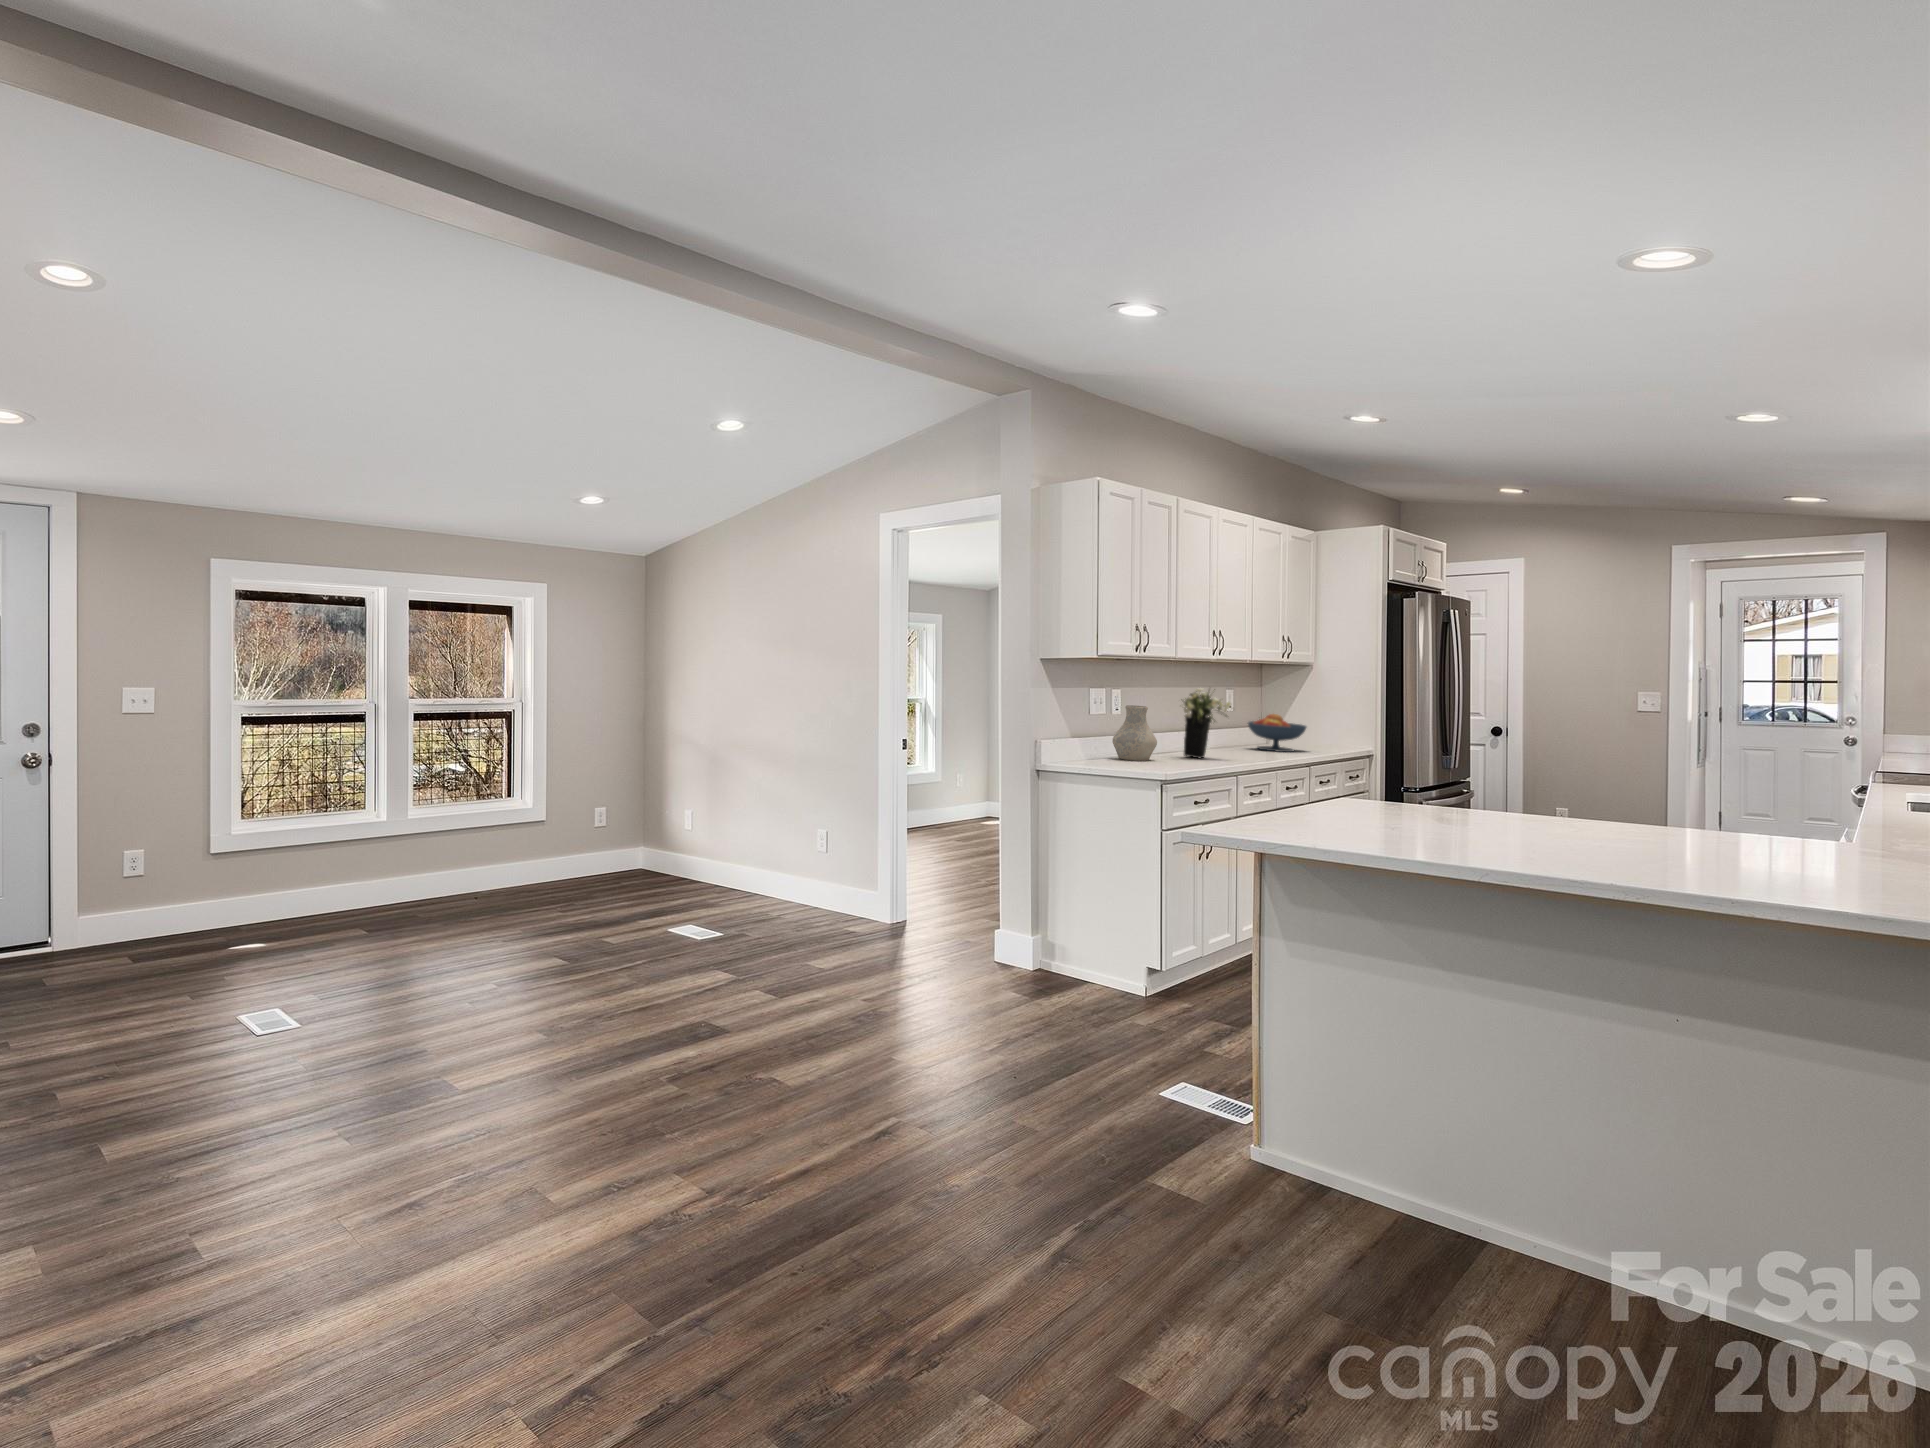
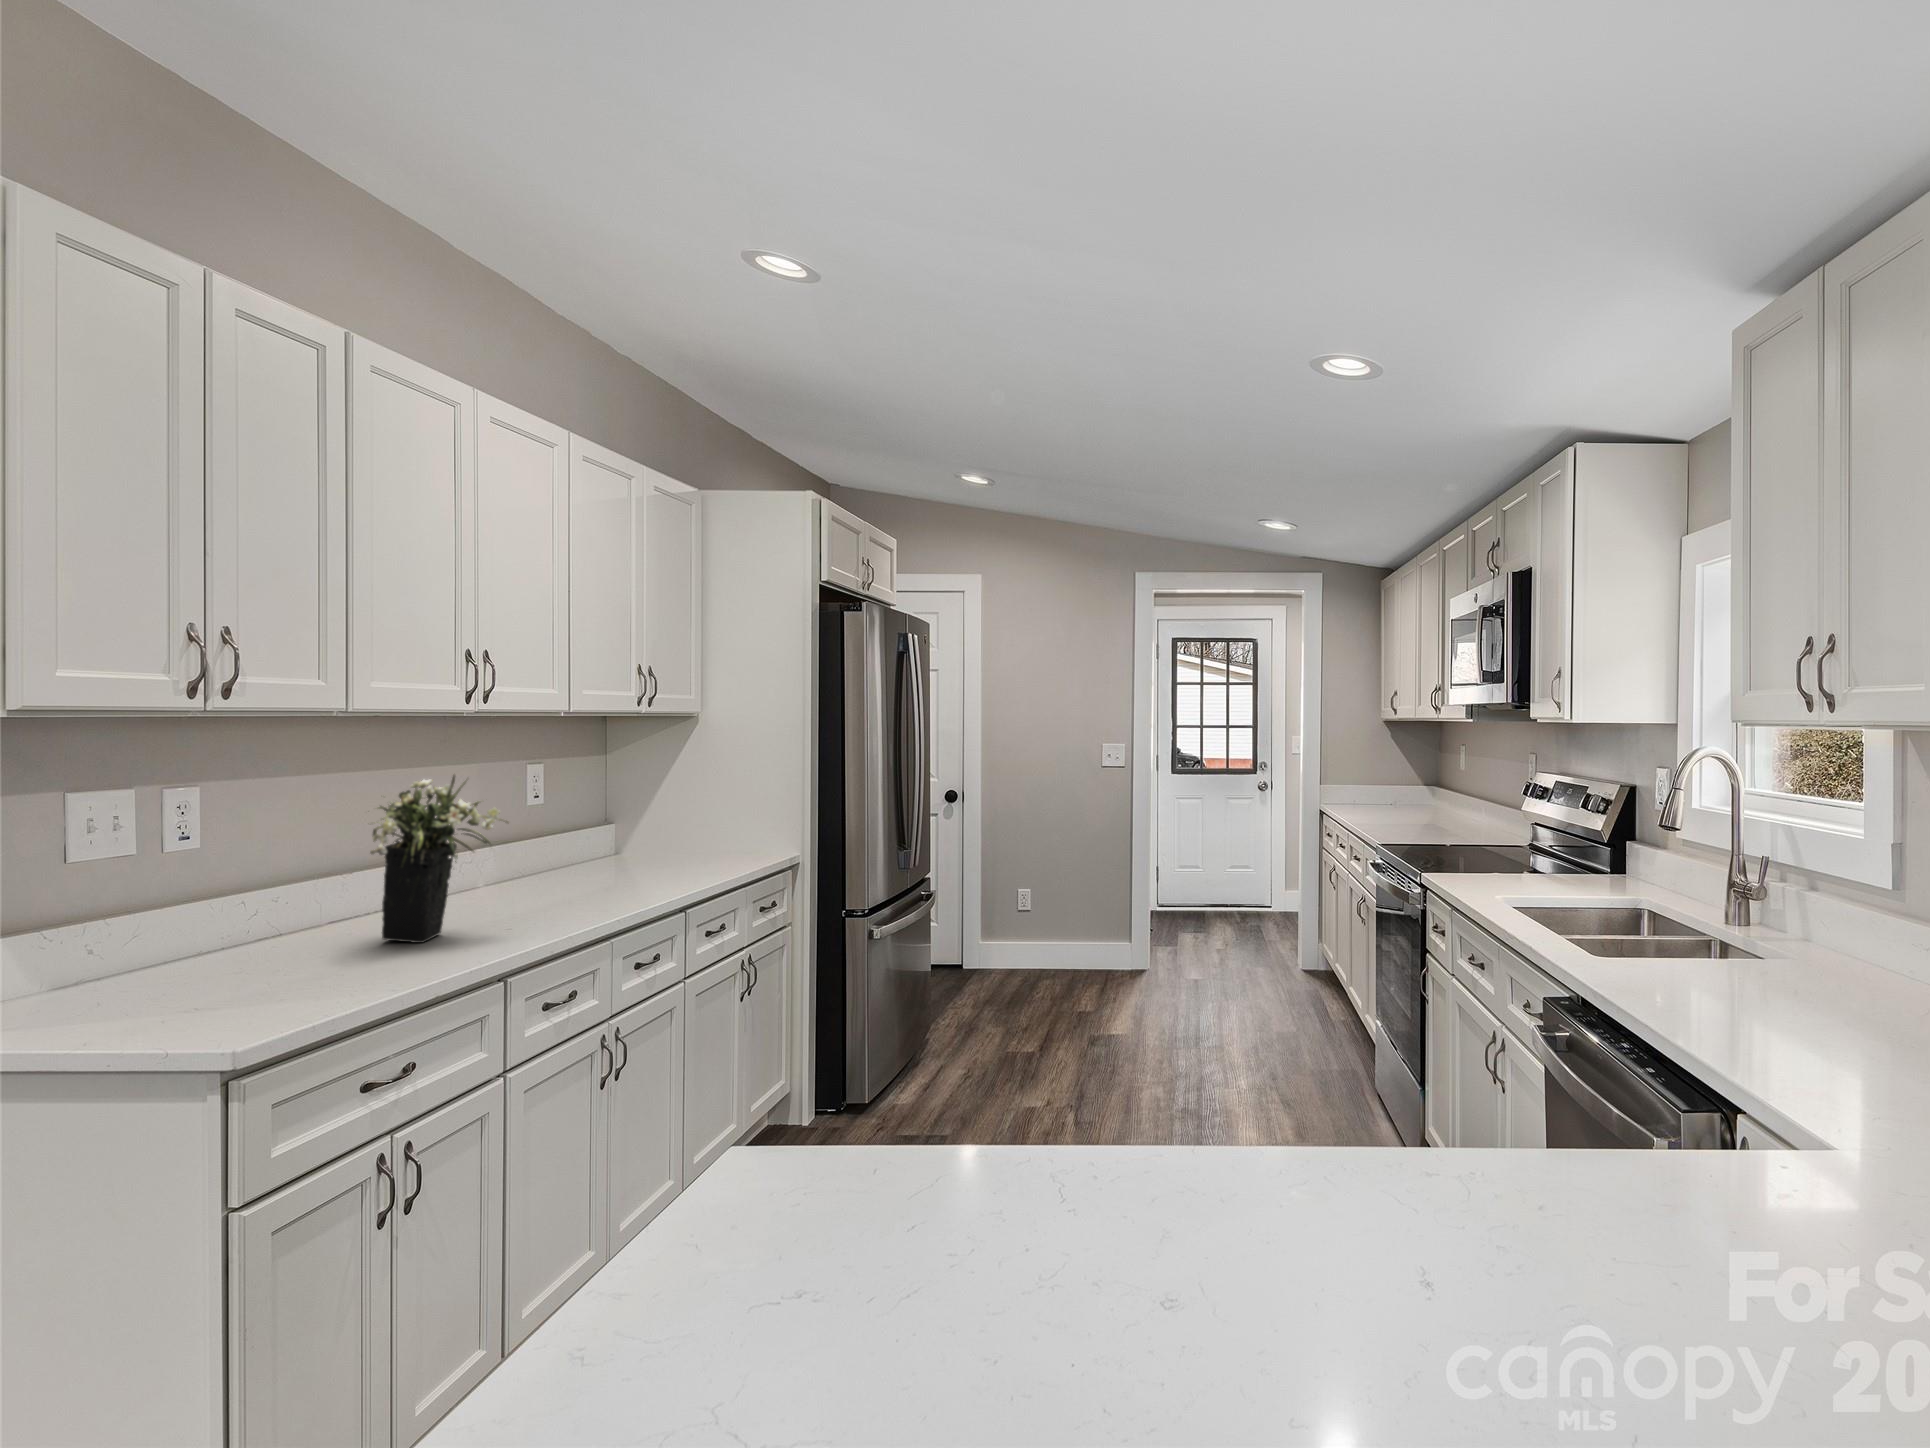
vase: present [1112,705,1157,761] -> none [125,837,274,993]
fruit bowl: present [1248,714,1306,752] -> none [580,804,690,877]

